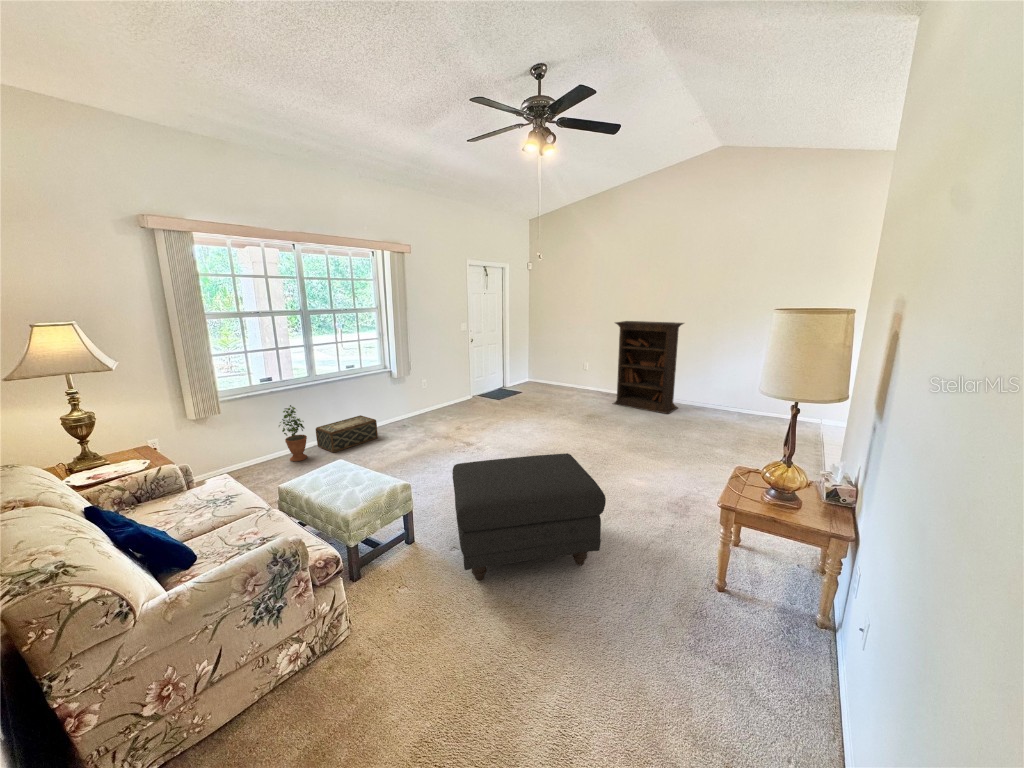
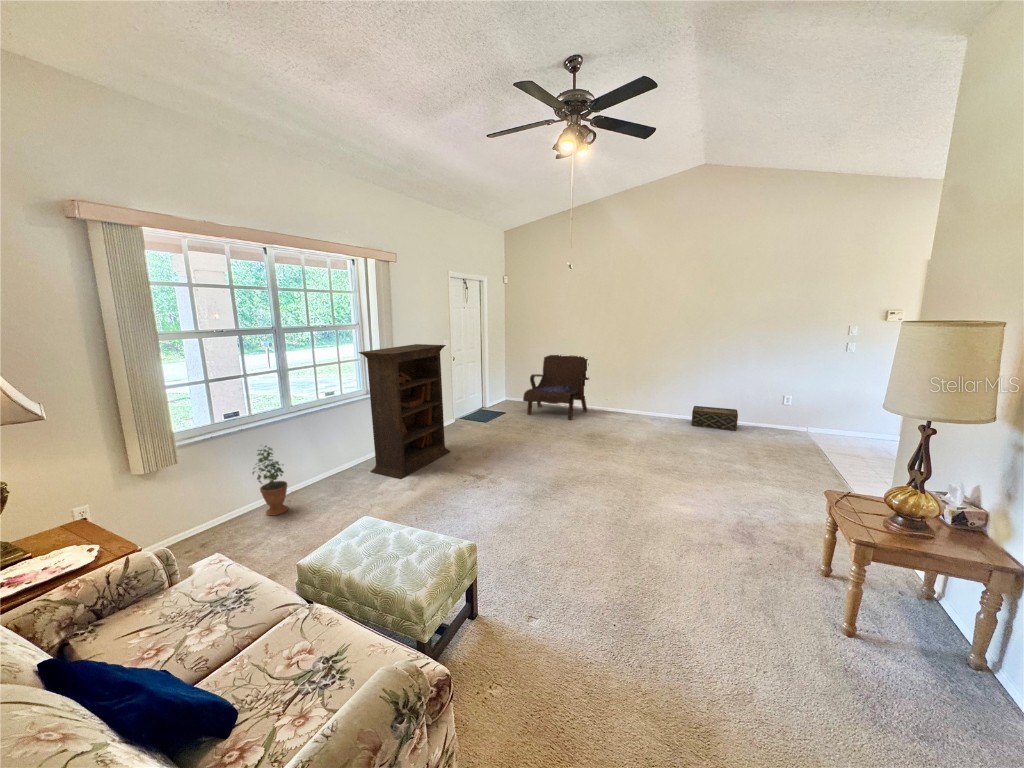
bookcase: present [613,321,684,414] -> present [359,344,450,479]
armchair: none [537,339,605,402] -> present [523,355,589,420]
woven basket: present [316,415,378,453] -> present [692,406,738,431]
ottoman: present [452,453,606,580] -> none [519,487,720,659]

